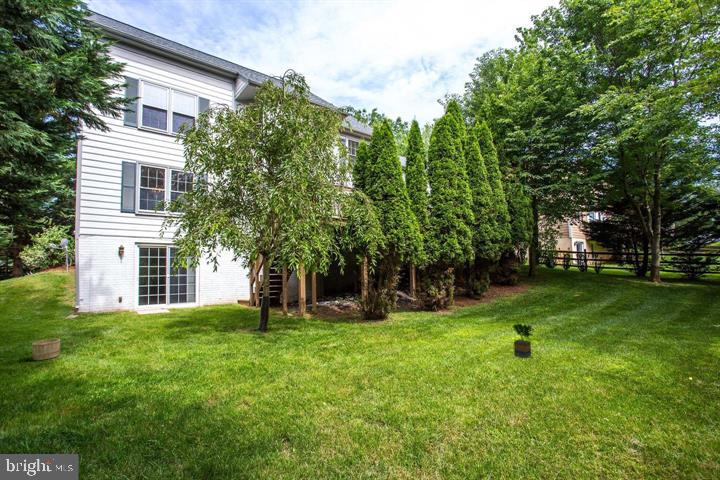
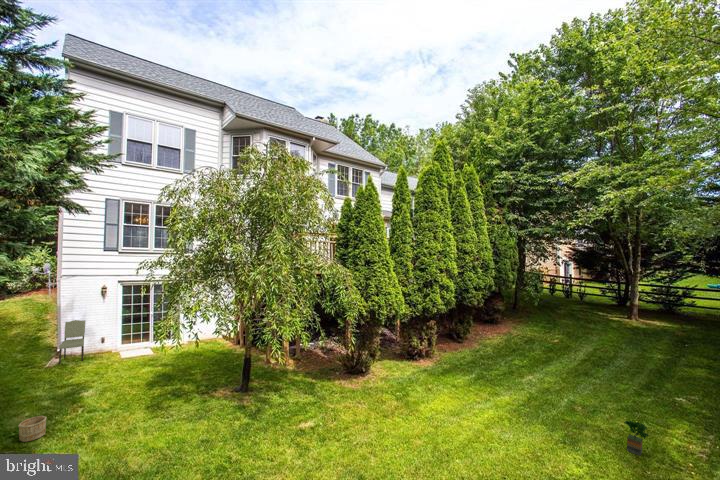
chair: none [78,279,104,319] -> present [59,320,85,364]
potted tree: present [513,324,534,358] -> present [624,421,648,455]

